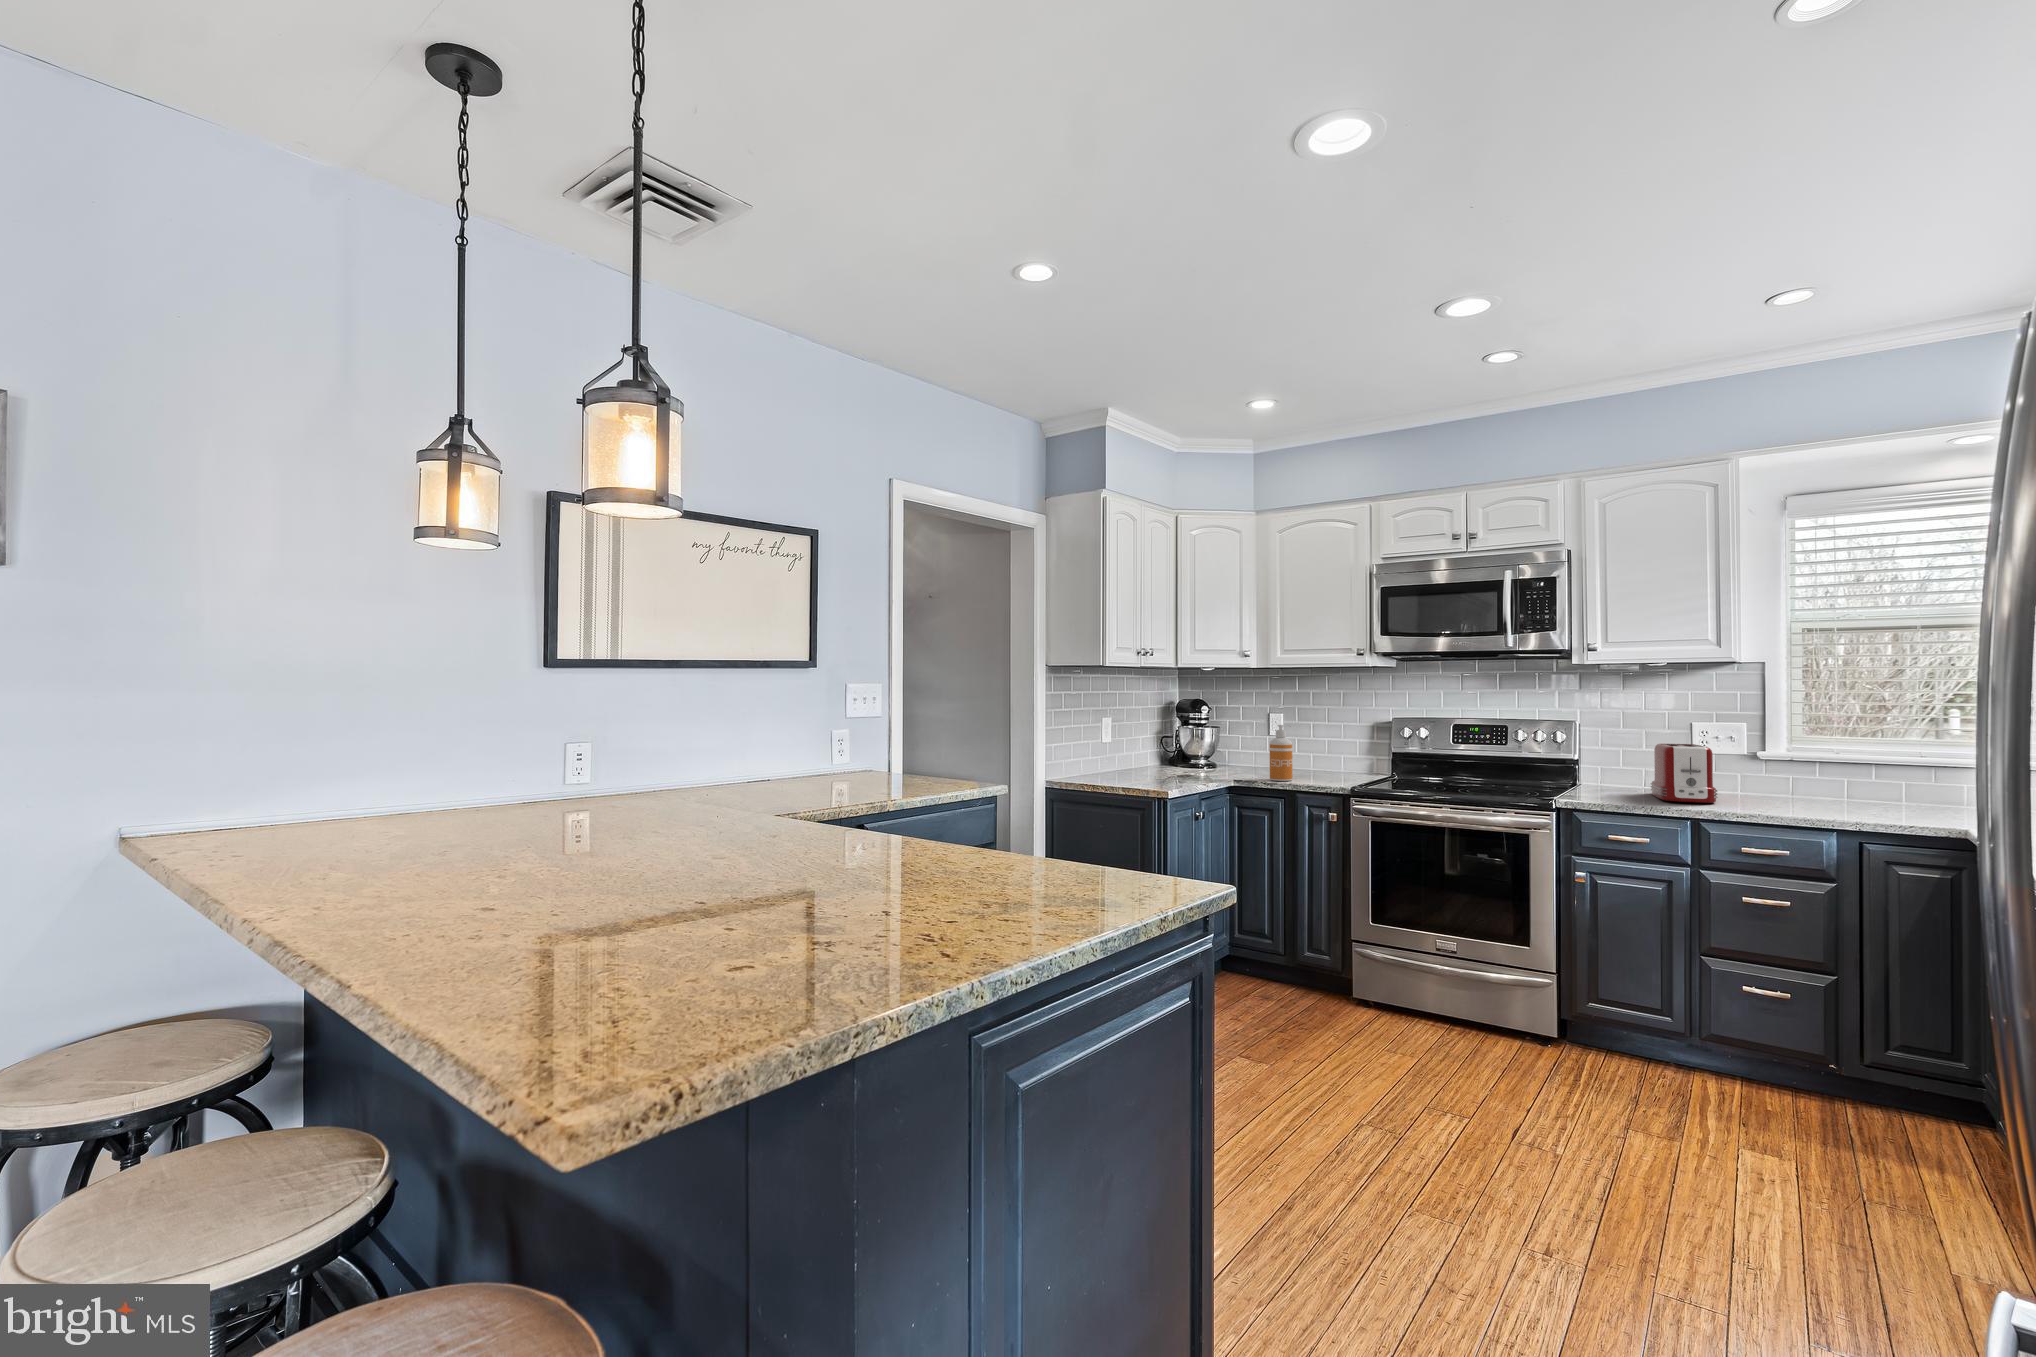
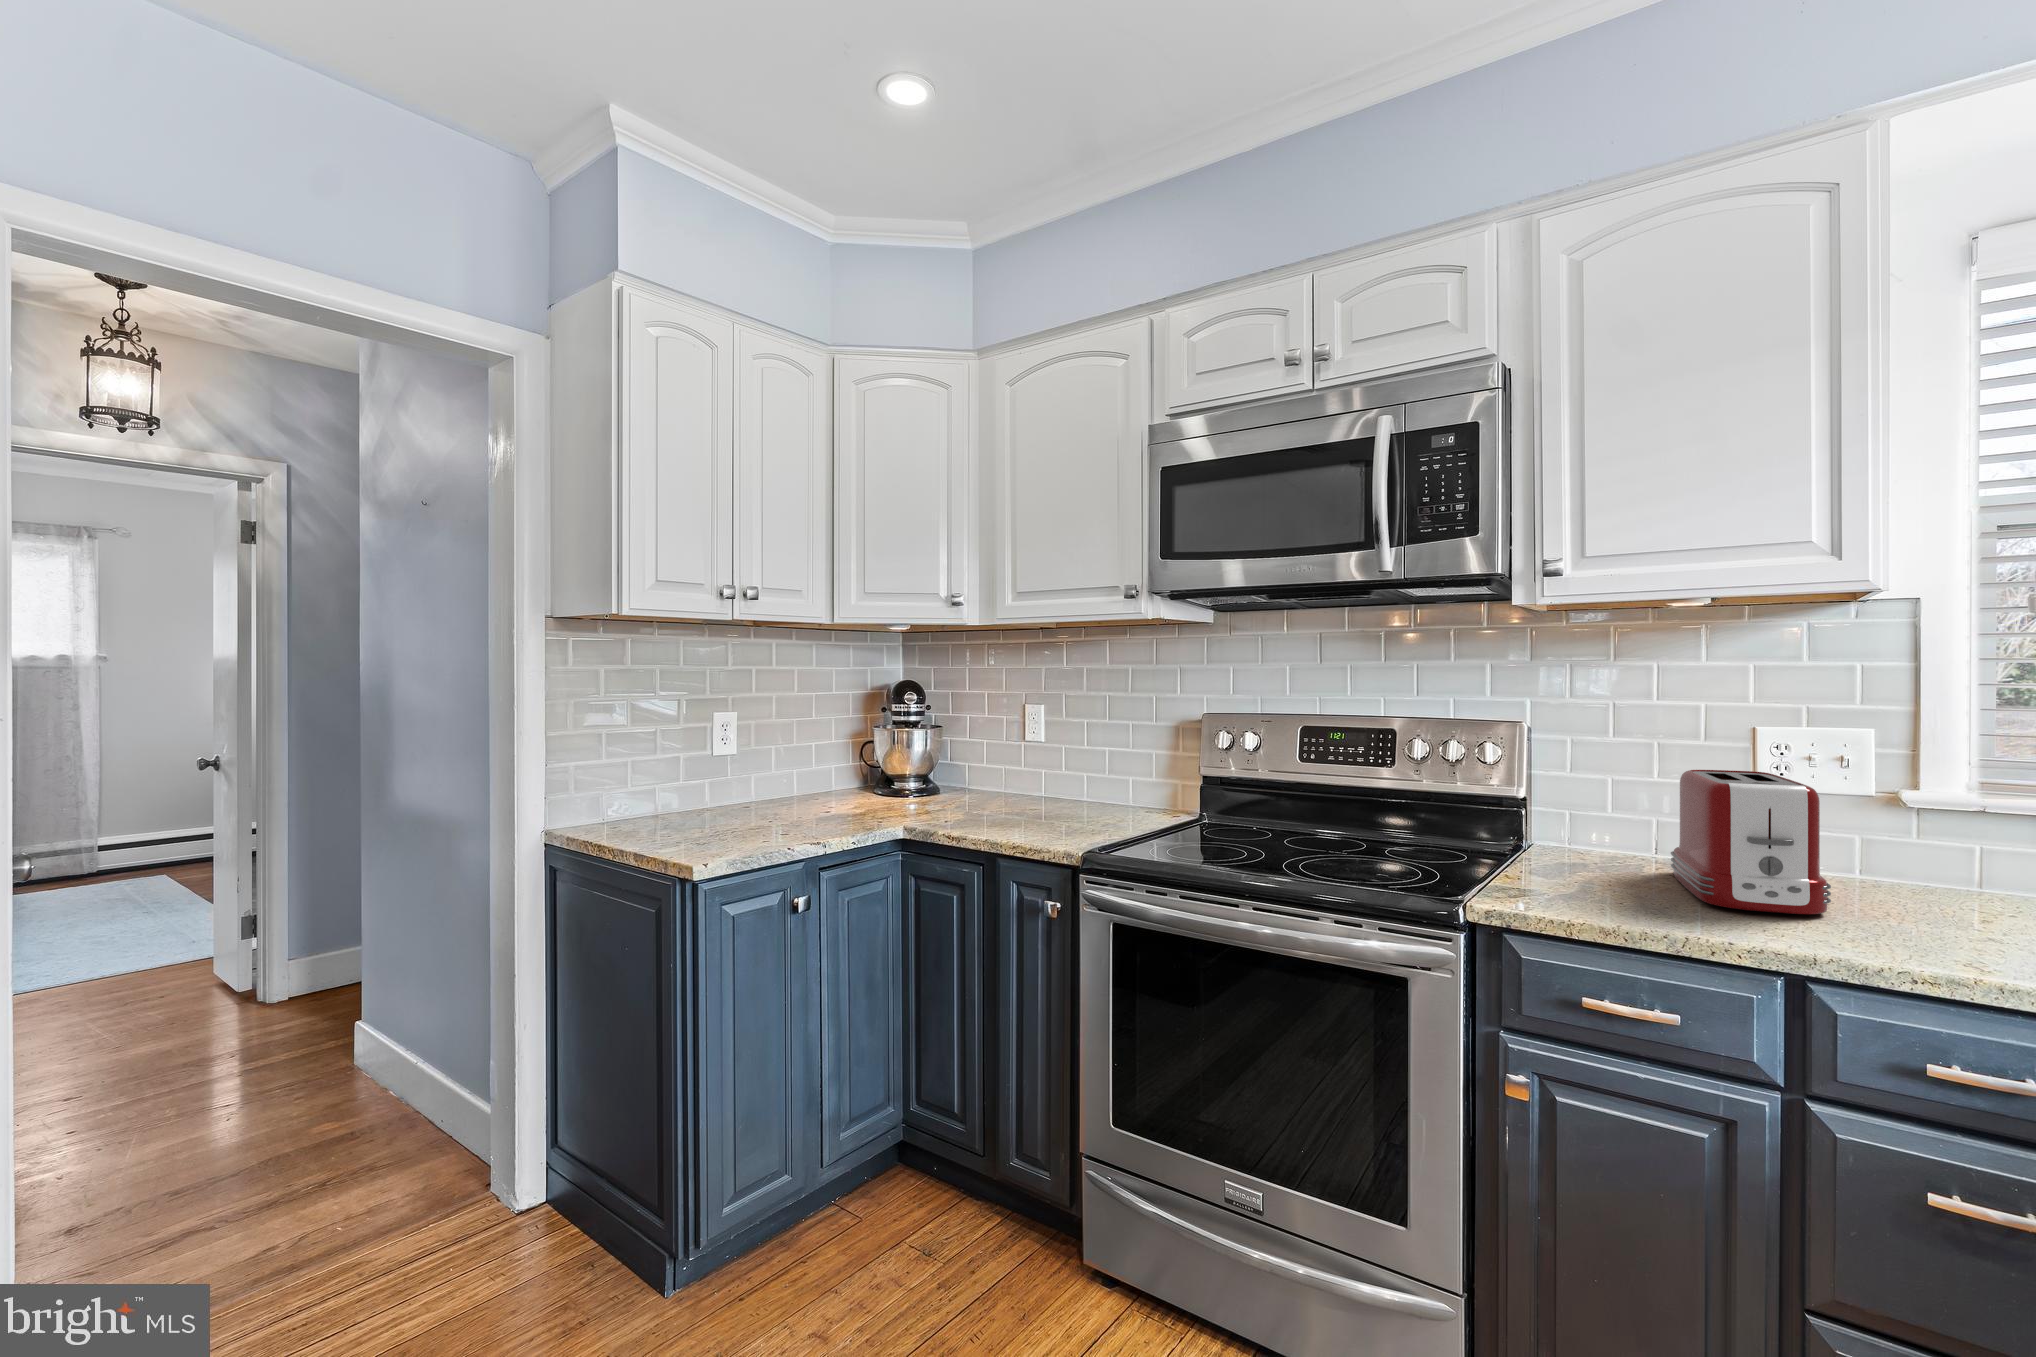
soap dispenser: present [1270,725,1292,781] -> none [980,726,1020,828]

